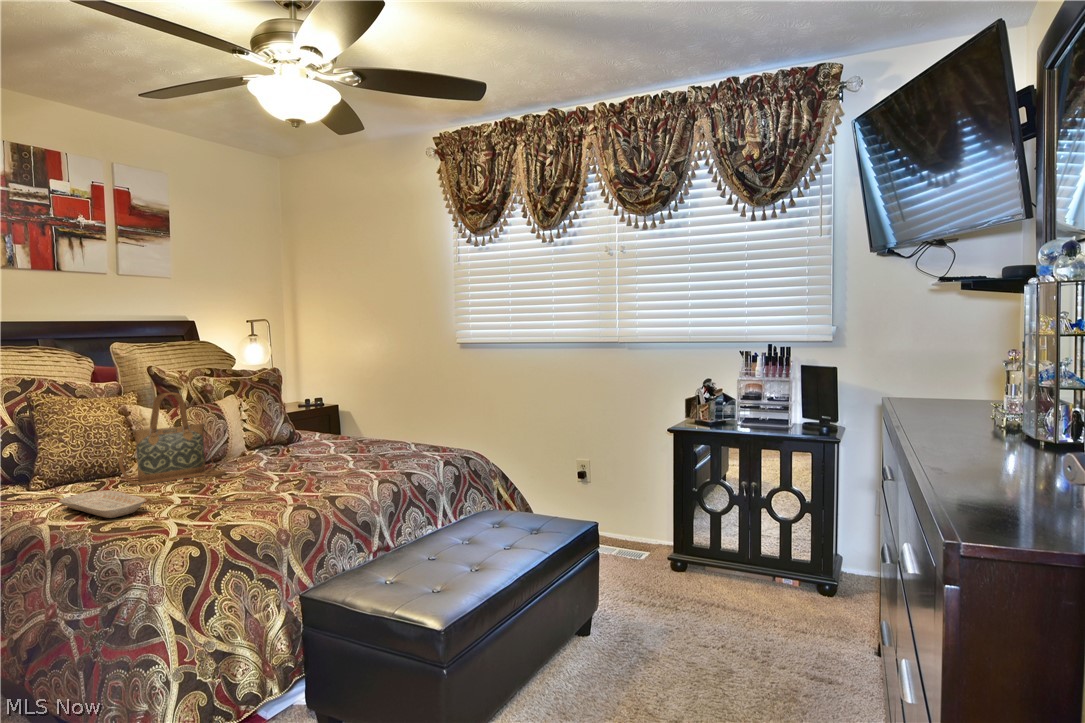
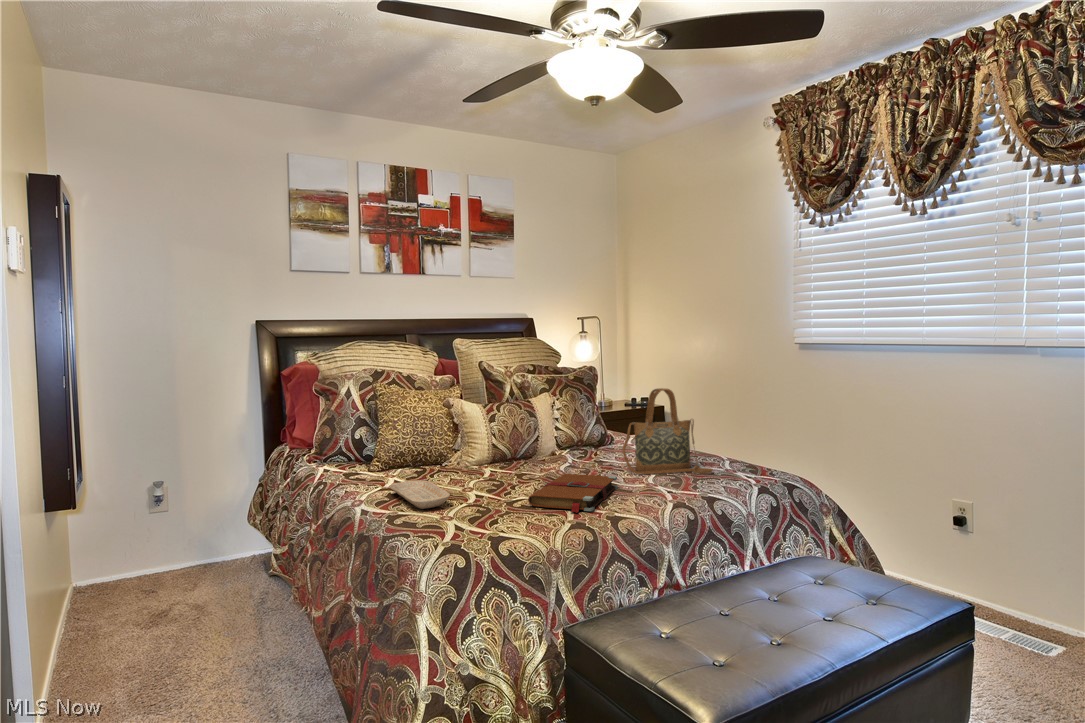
handbag: present [119,393,226,485] -> present [623,388,713,474]
book: none [237,464,323,499] -> present [528,474,618,513]

